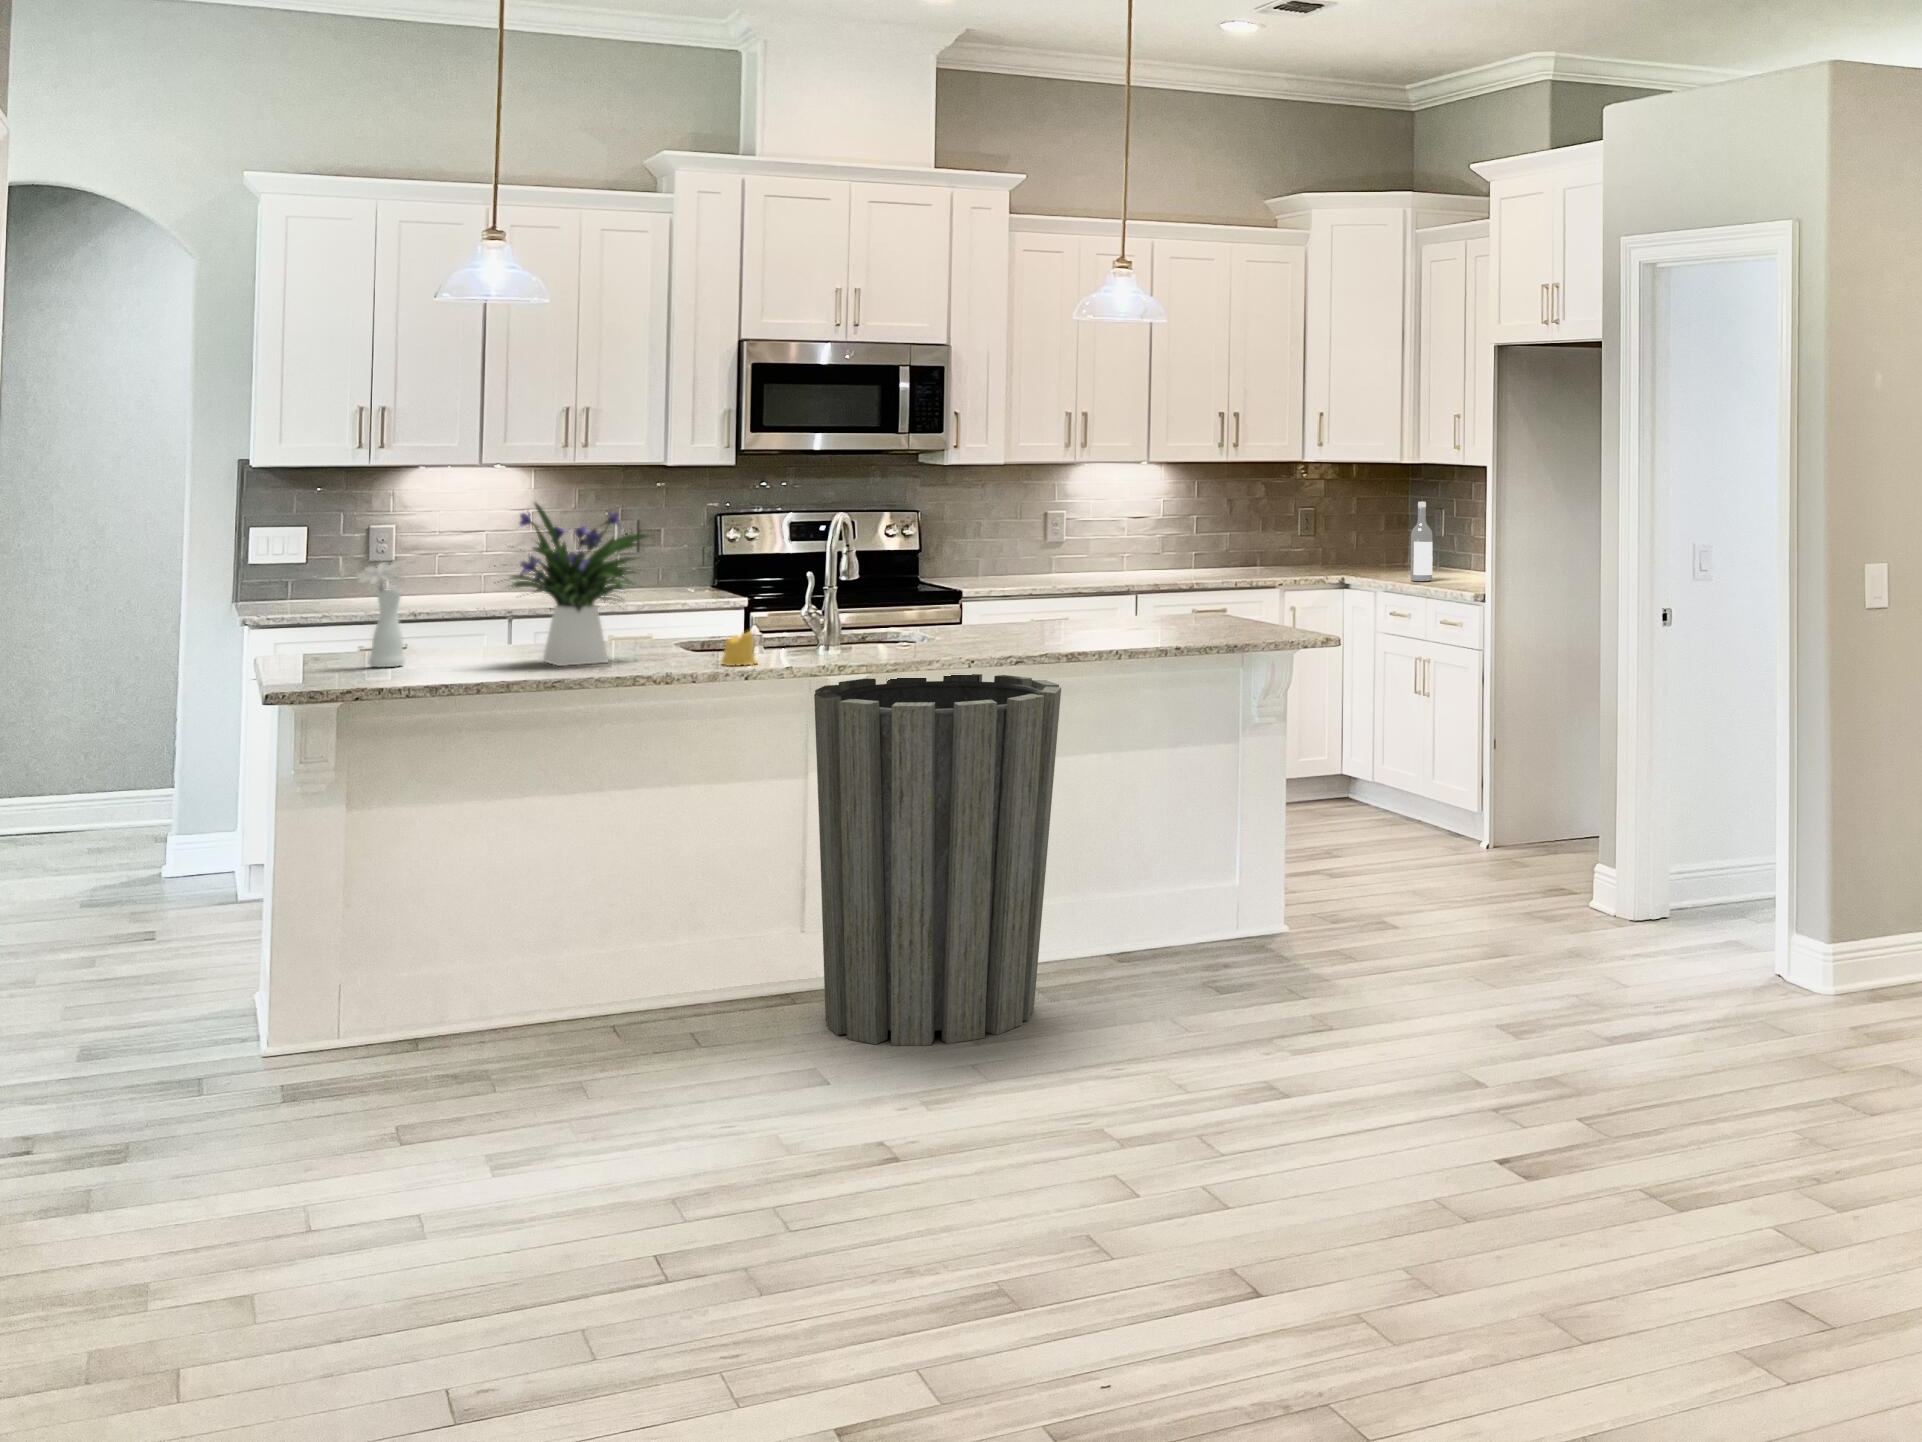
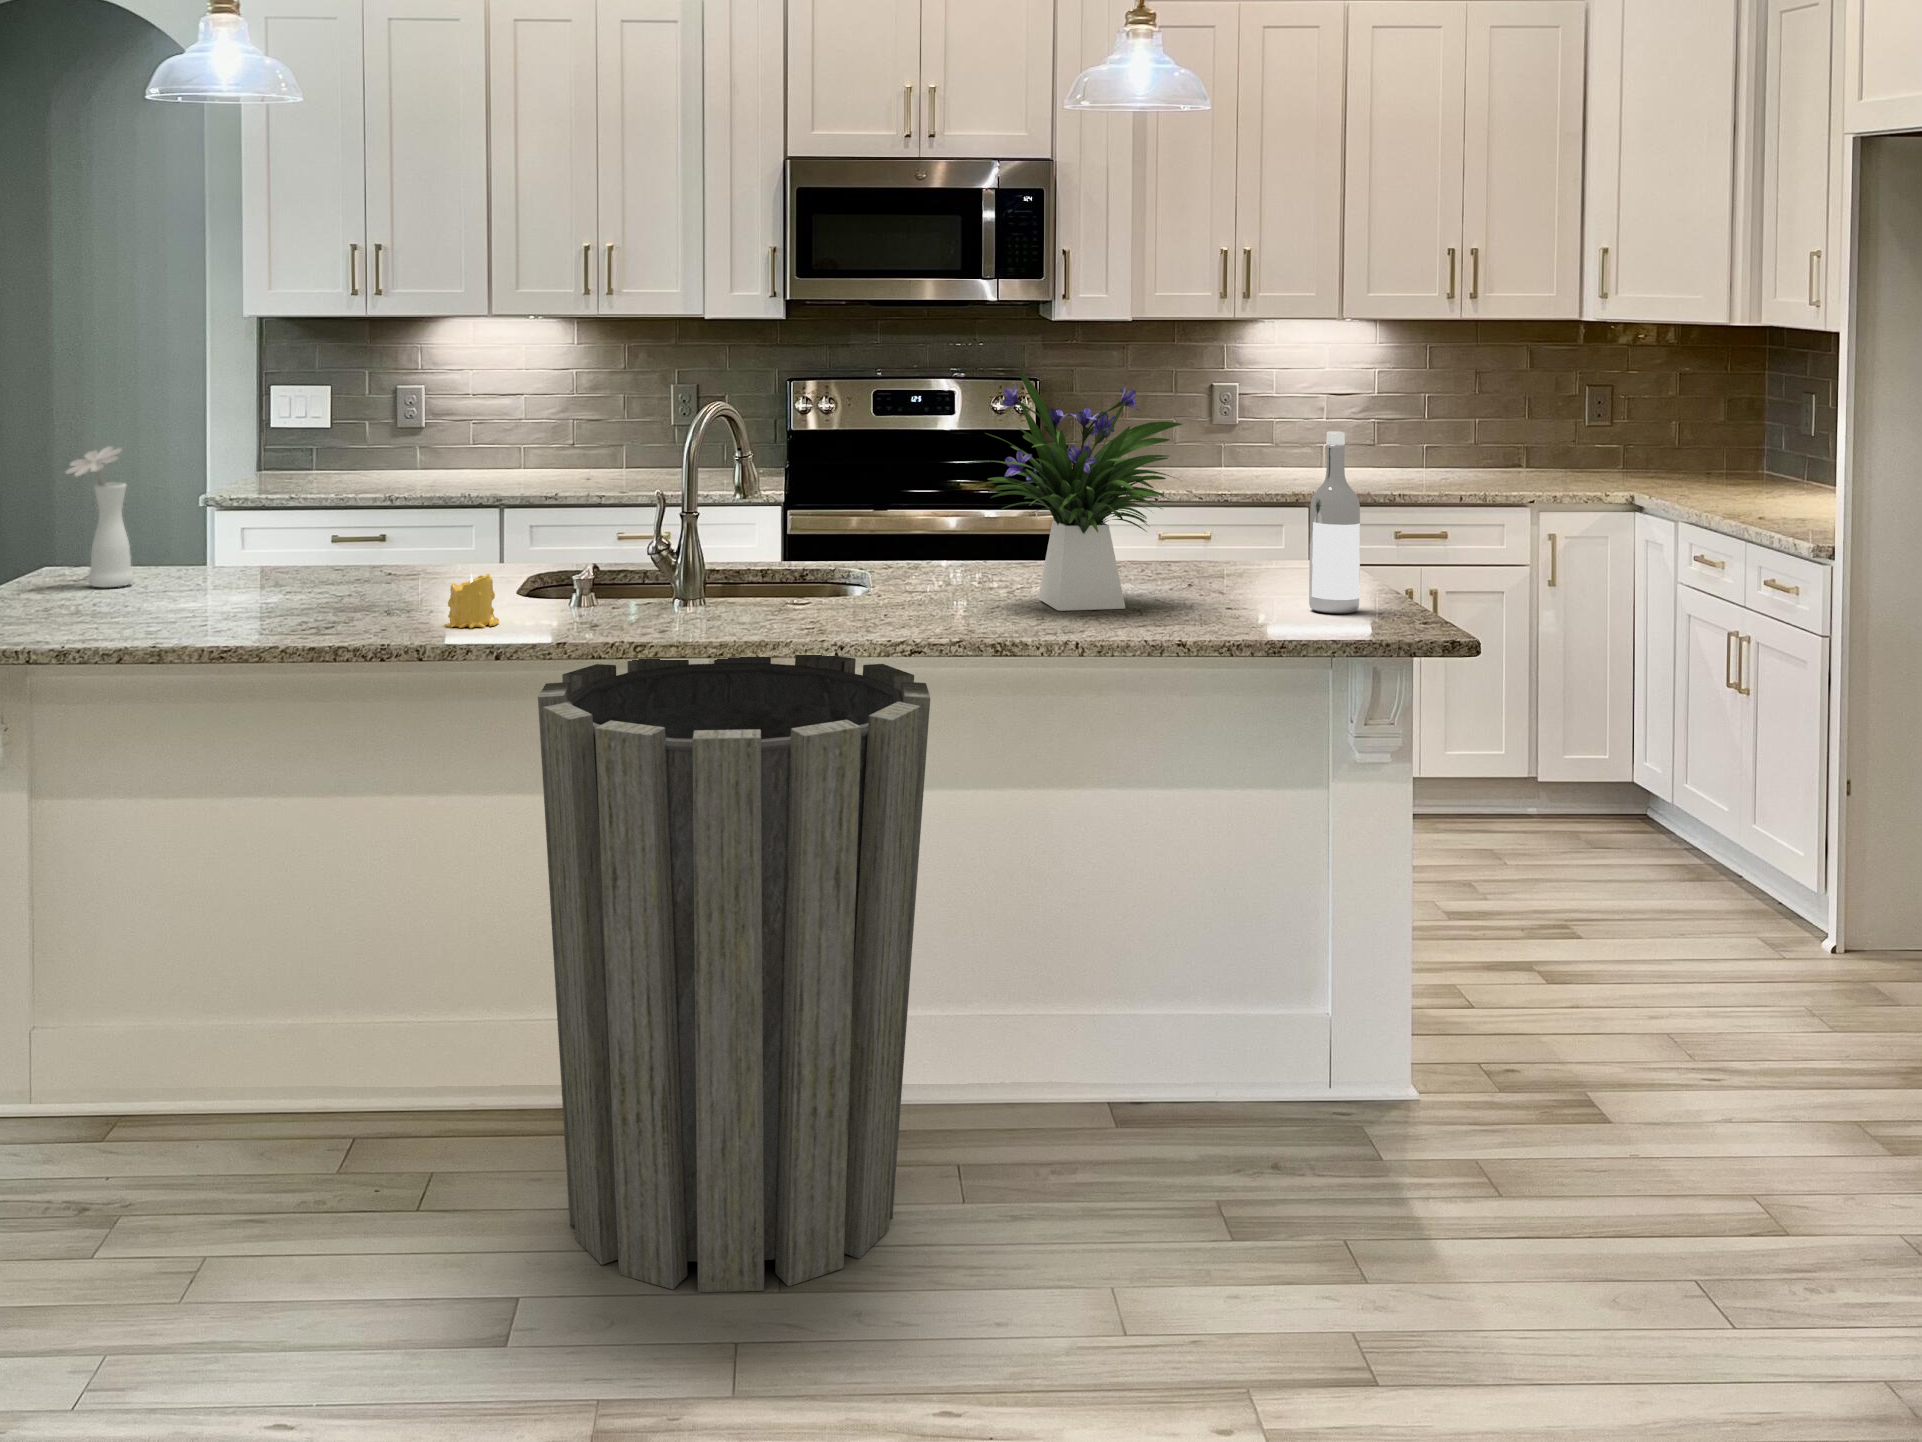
wine bottle: present [1411,502,1433,581] -> present [1309,431,1360,614]
flower arrangement: present [494,503,648,666] -> present [966,373,1182,611]

